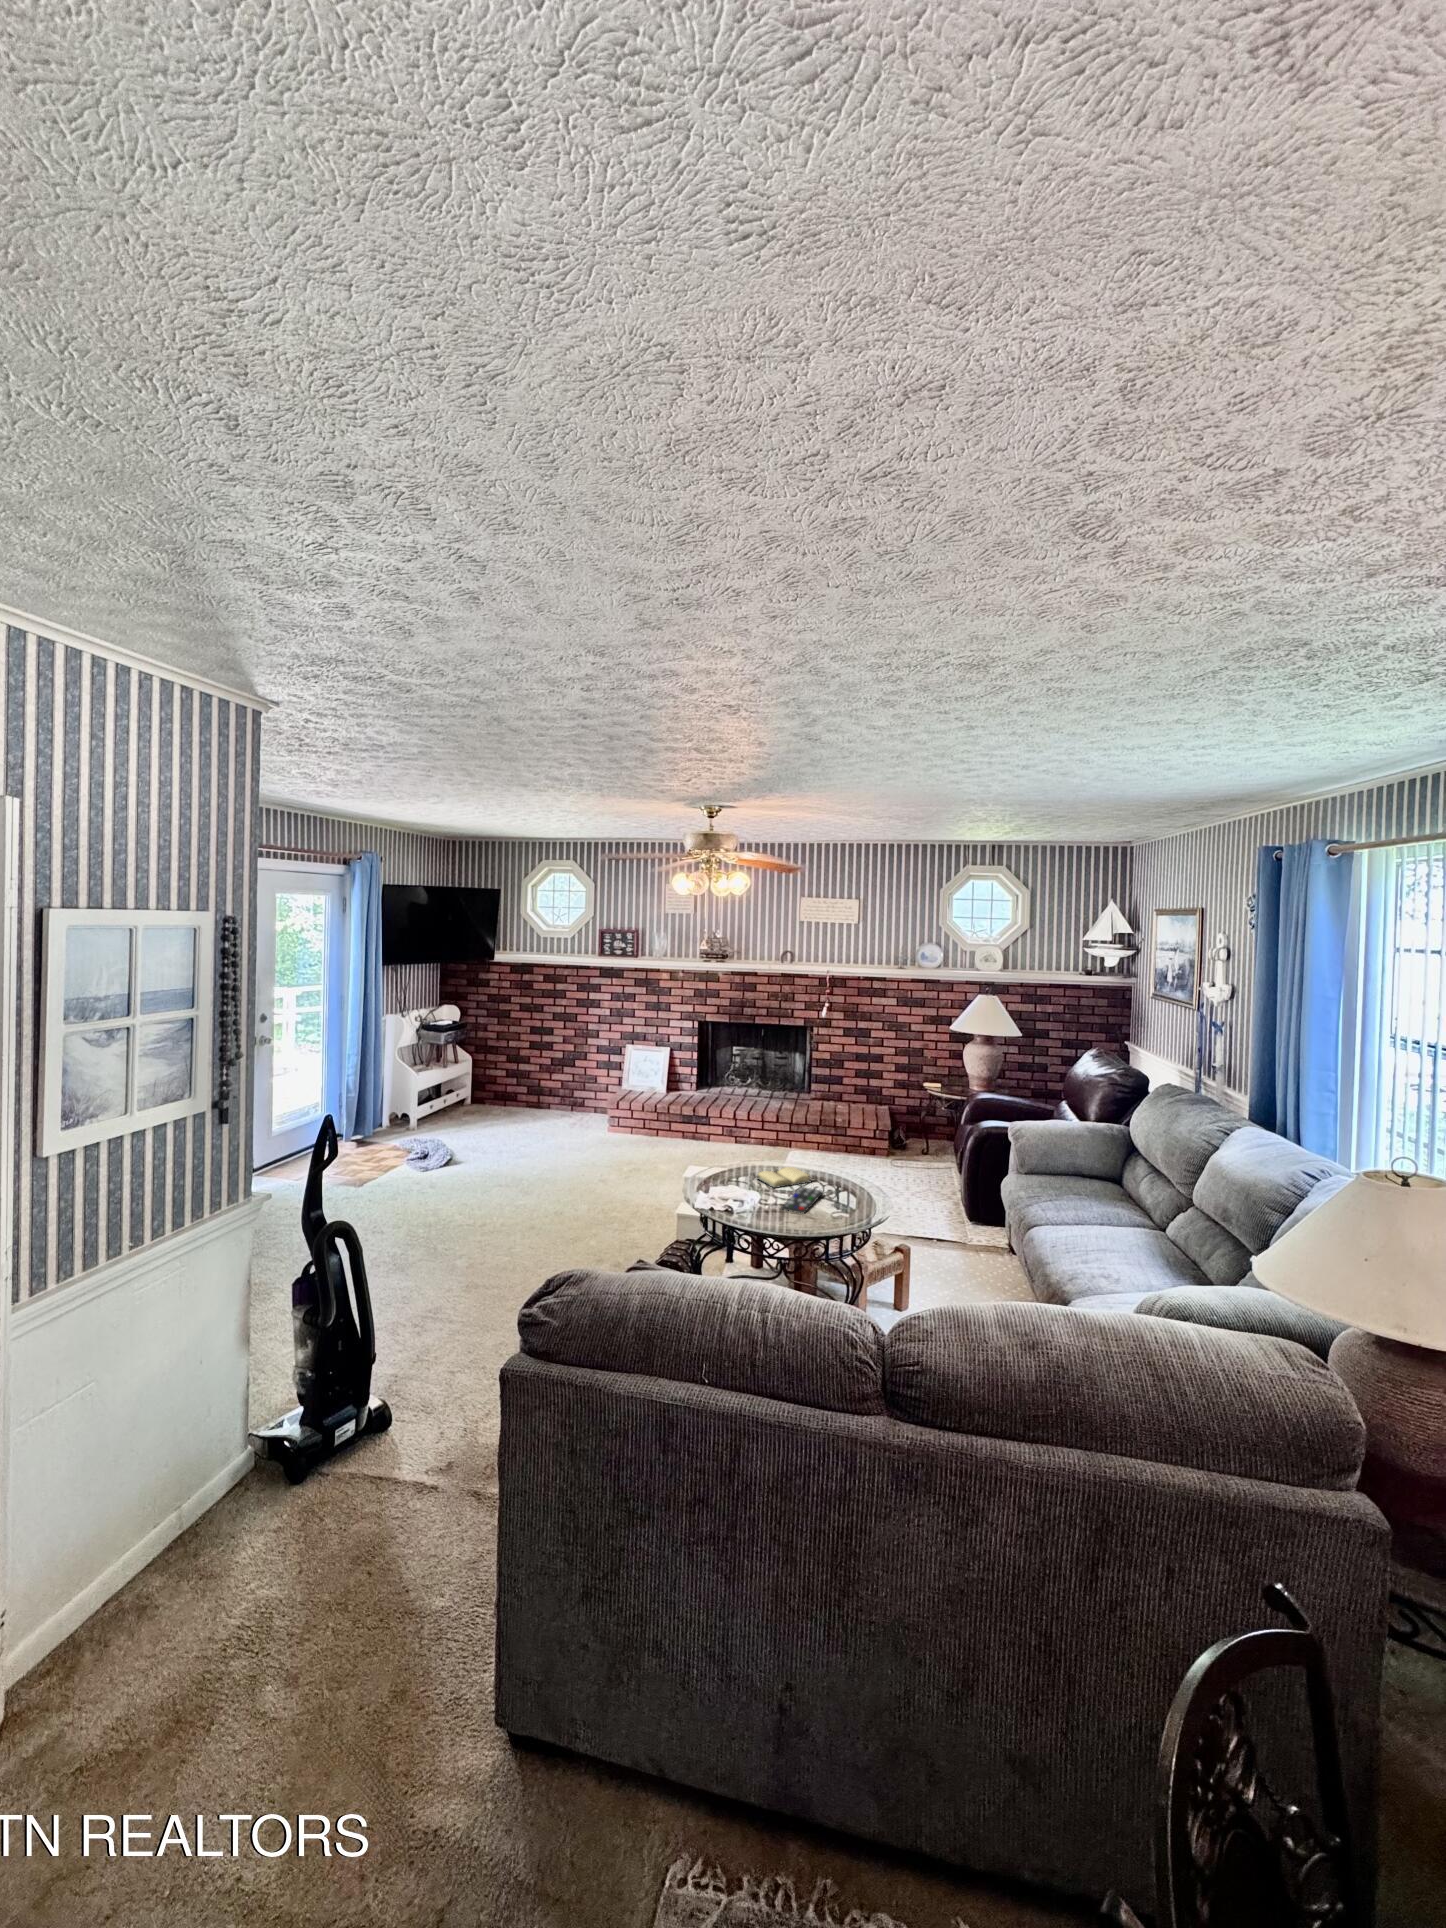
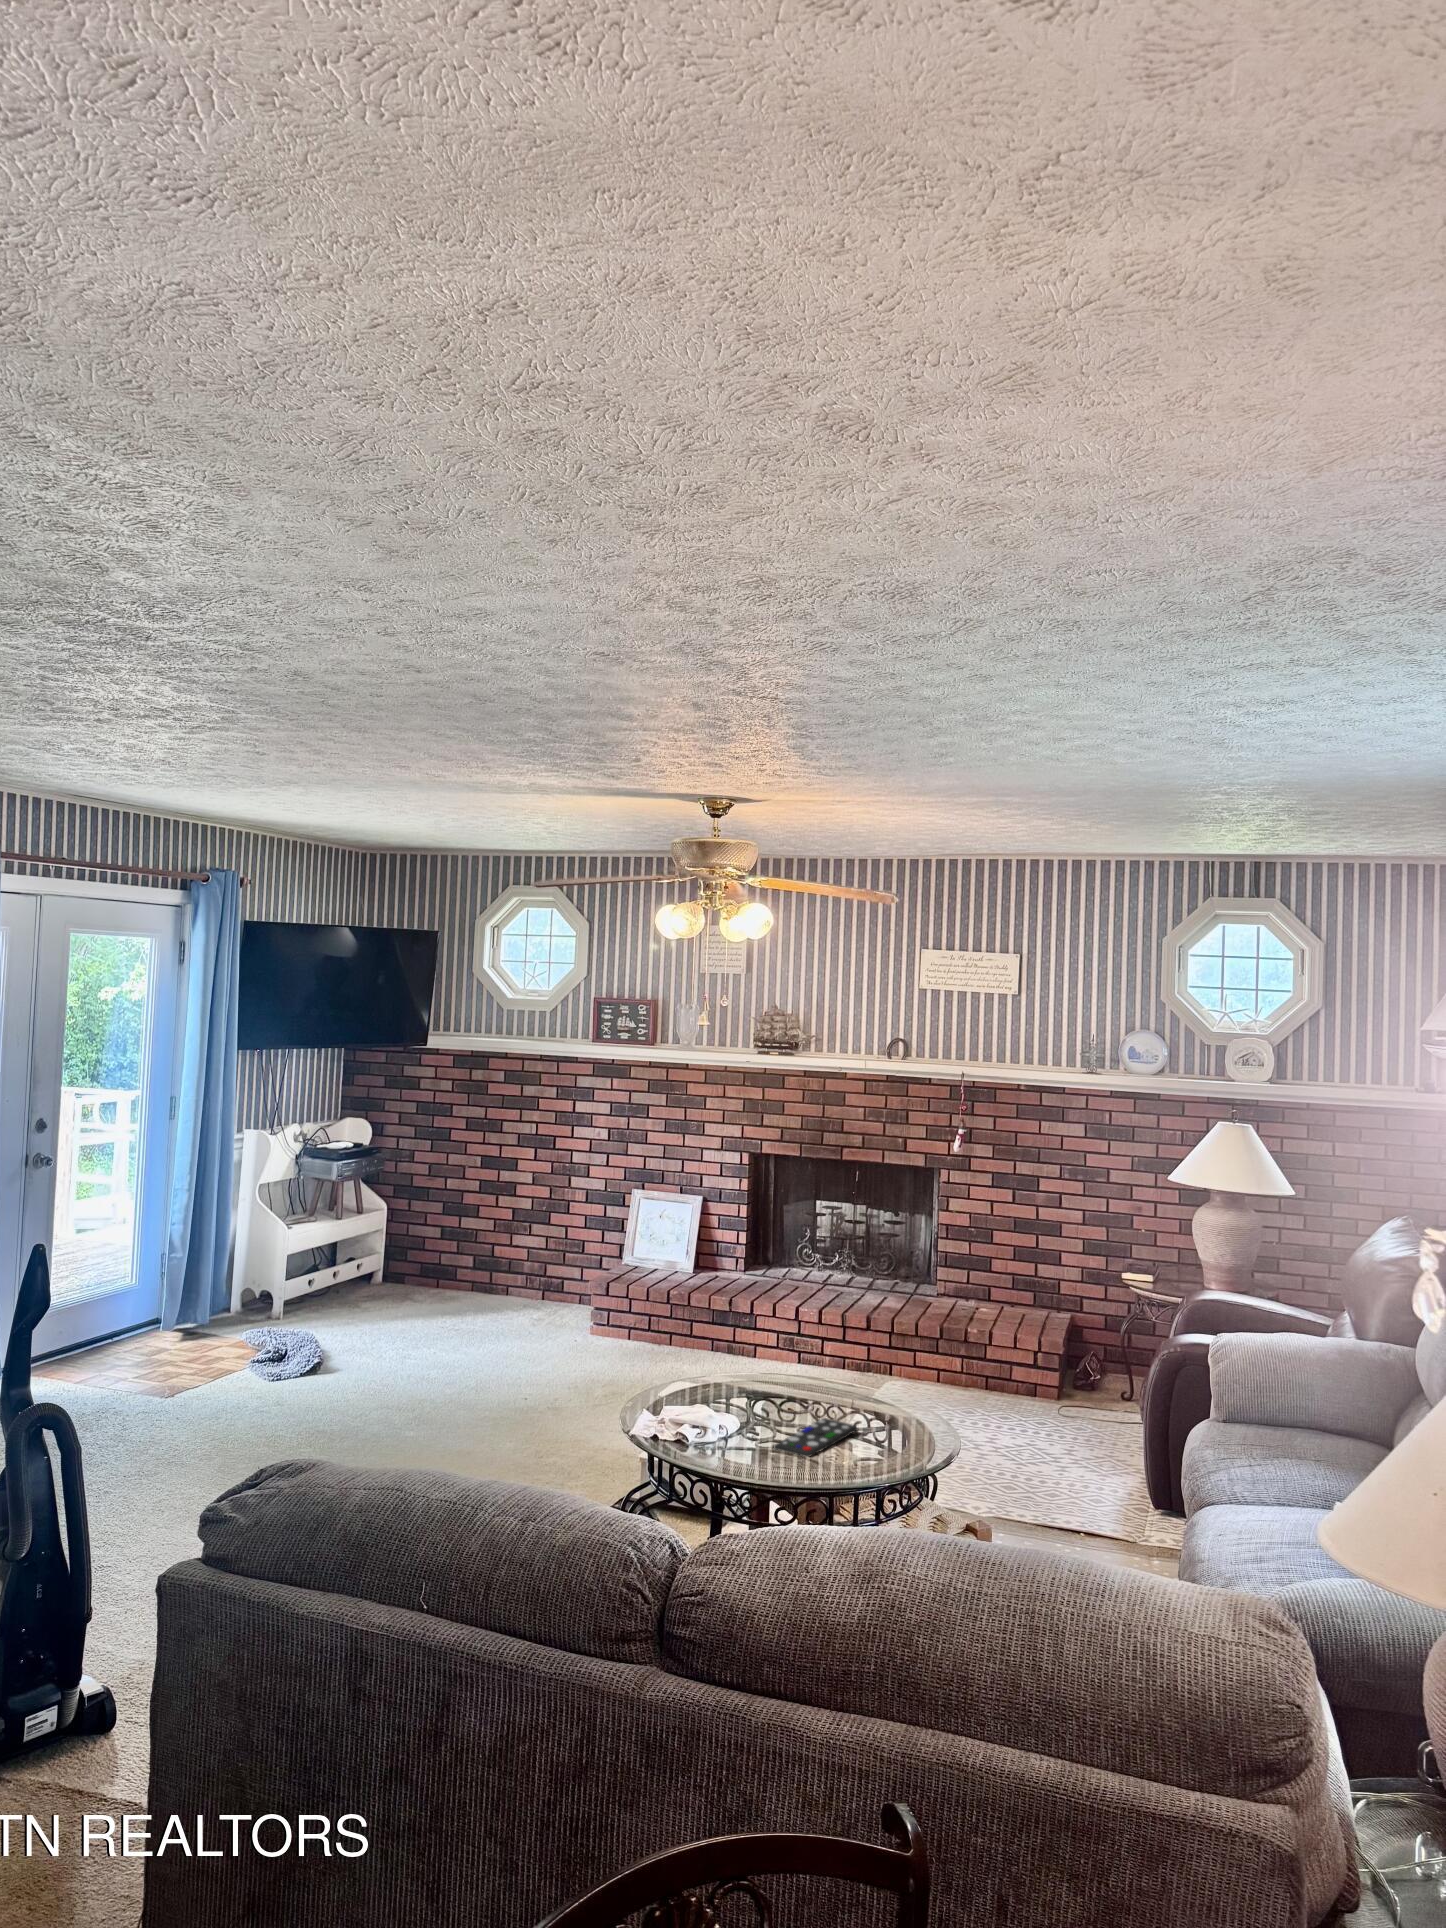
book: present [757,1167,811,1188] -> none [758,1388,853,1418]

